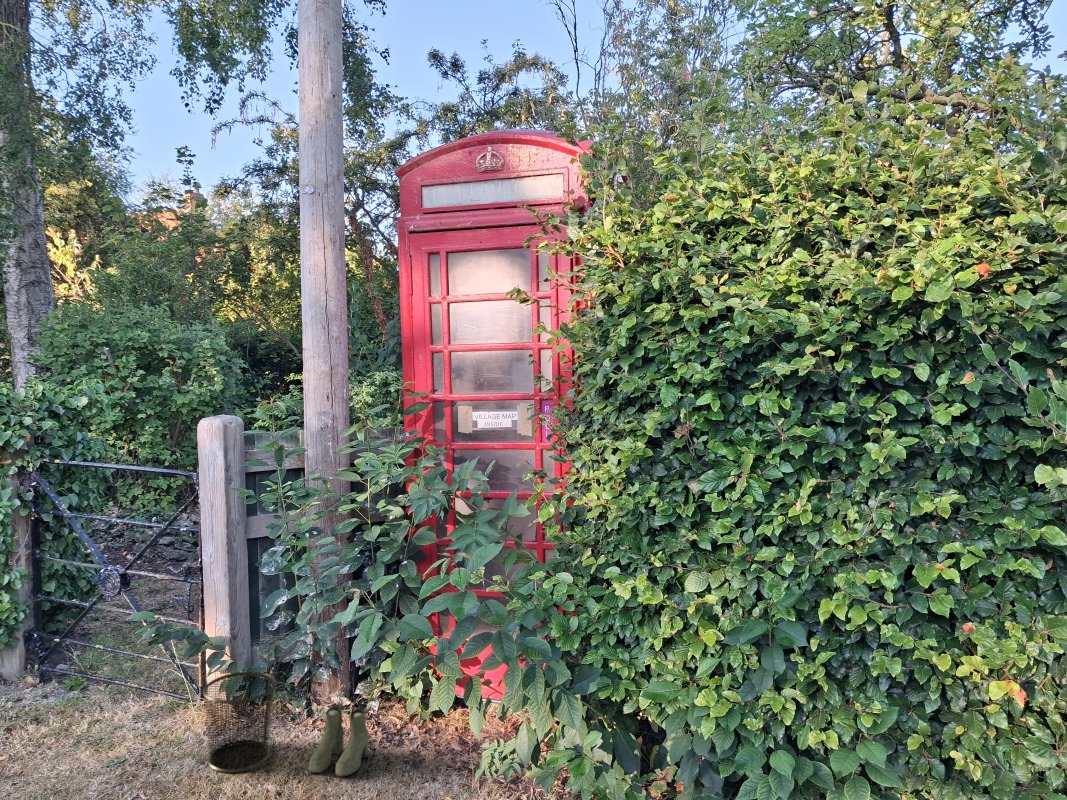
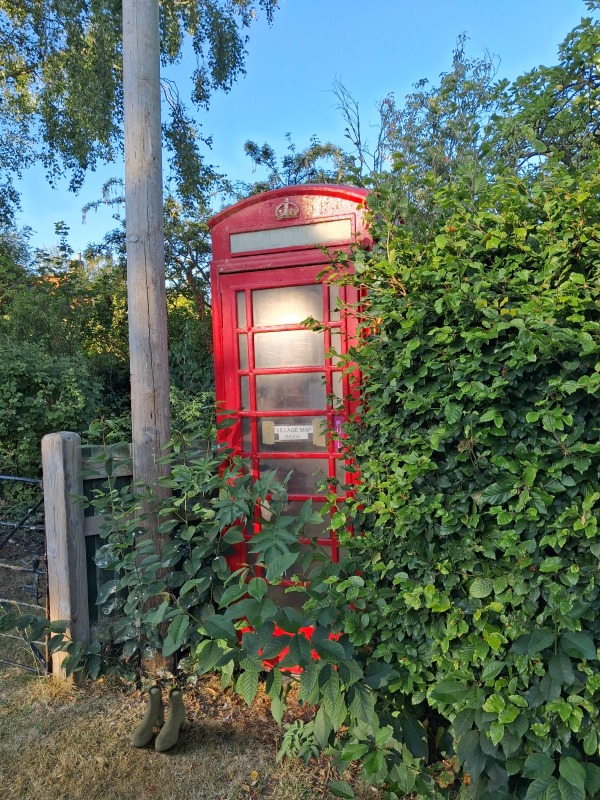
waste bin: present [203,671,277,773] -> none [42,652,107,746]

